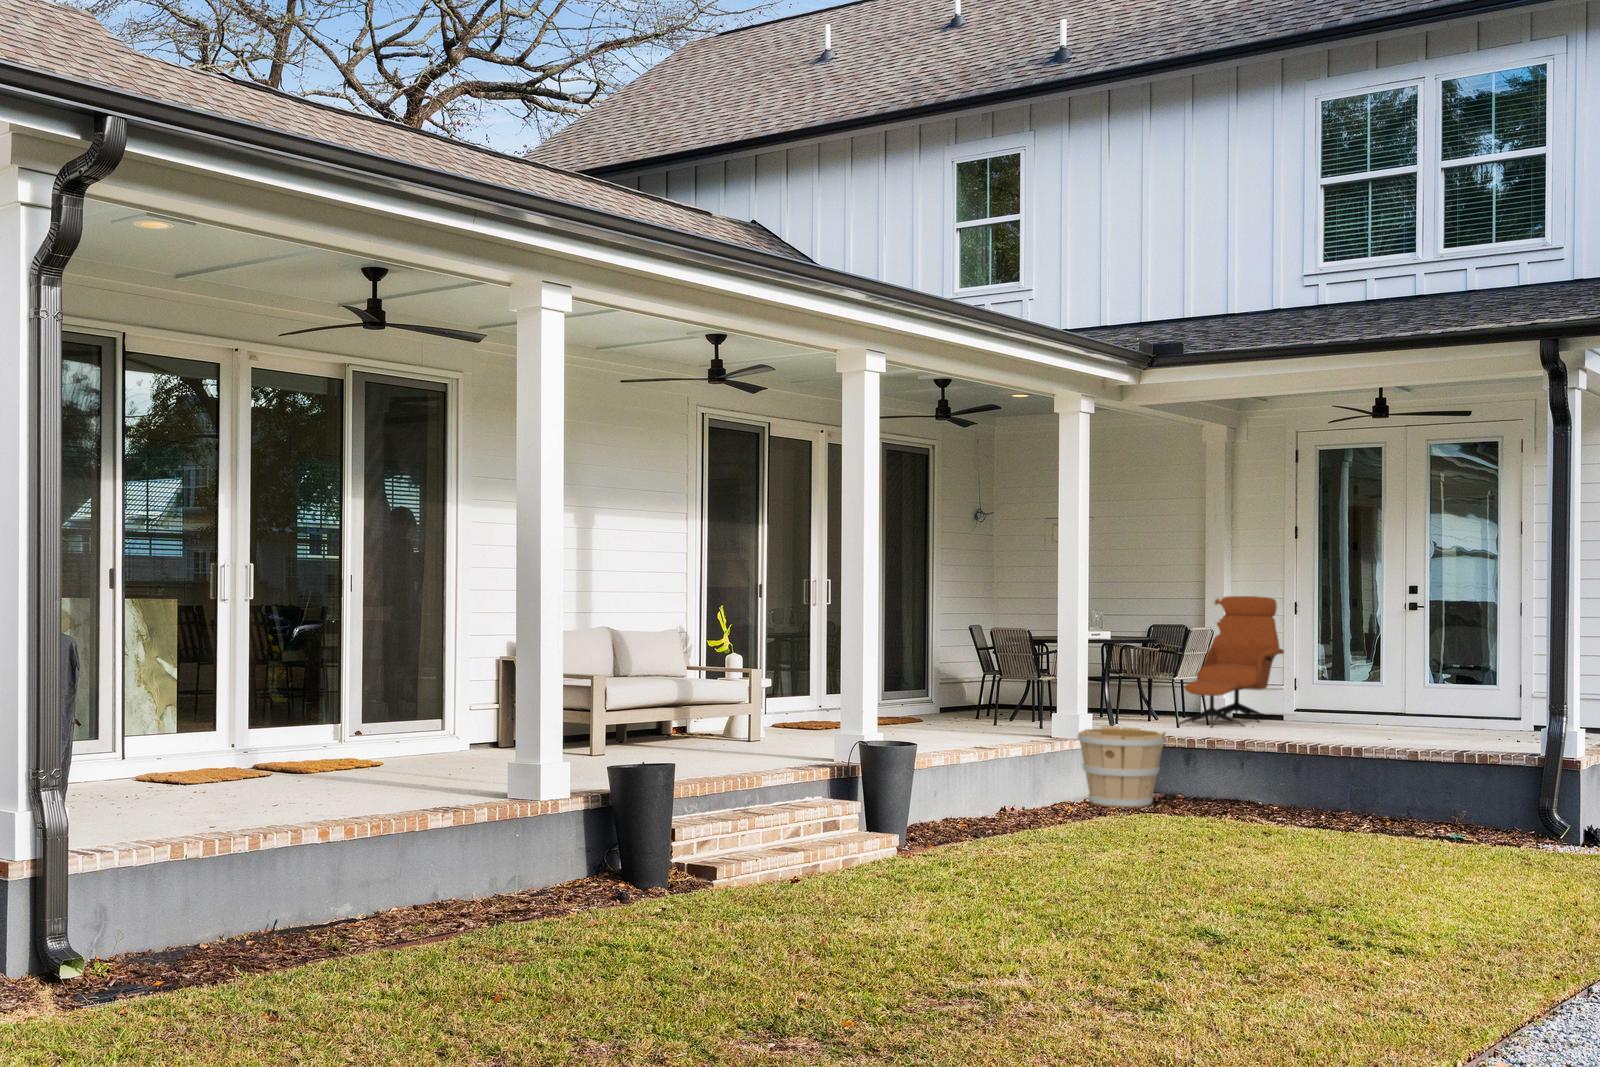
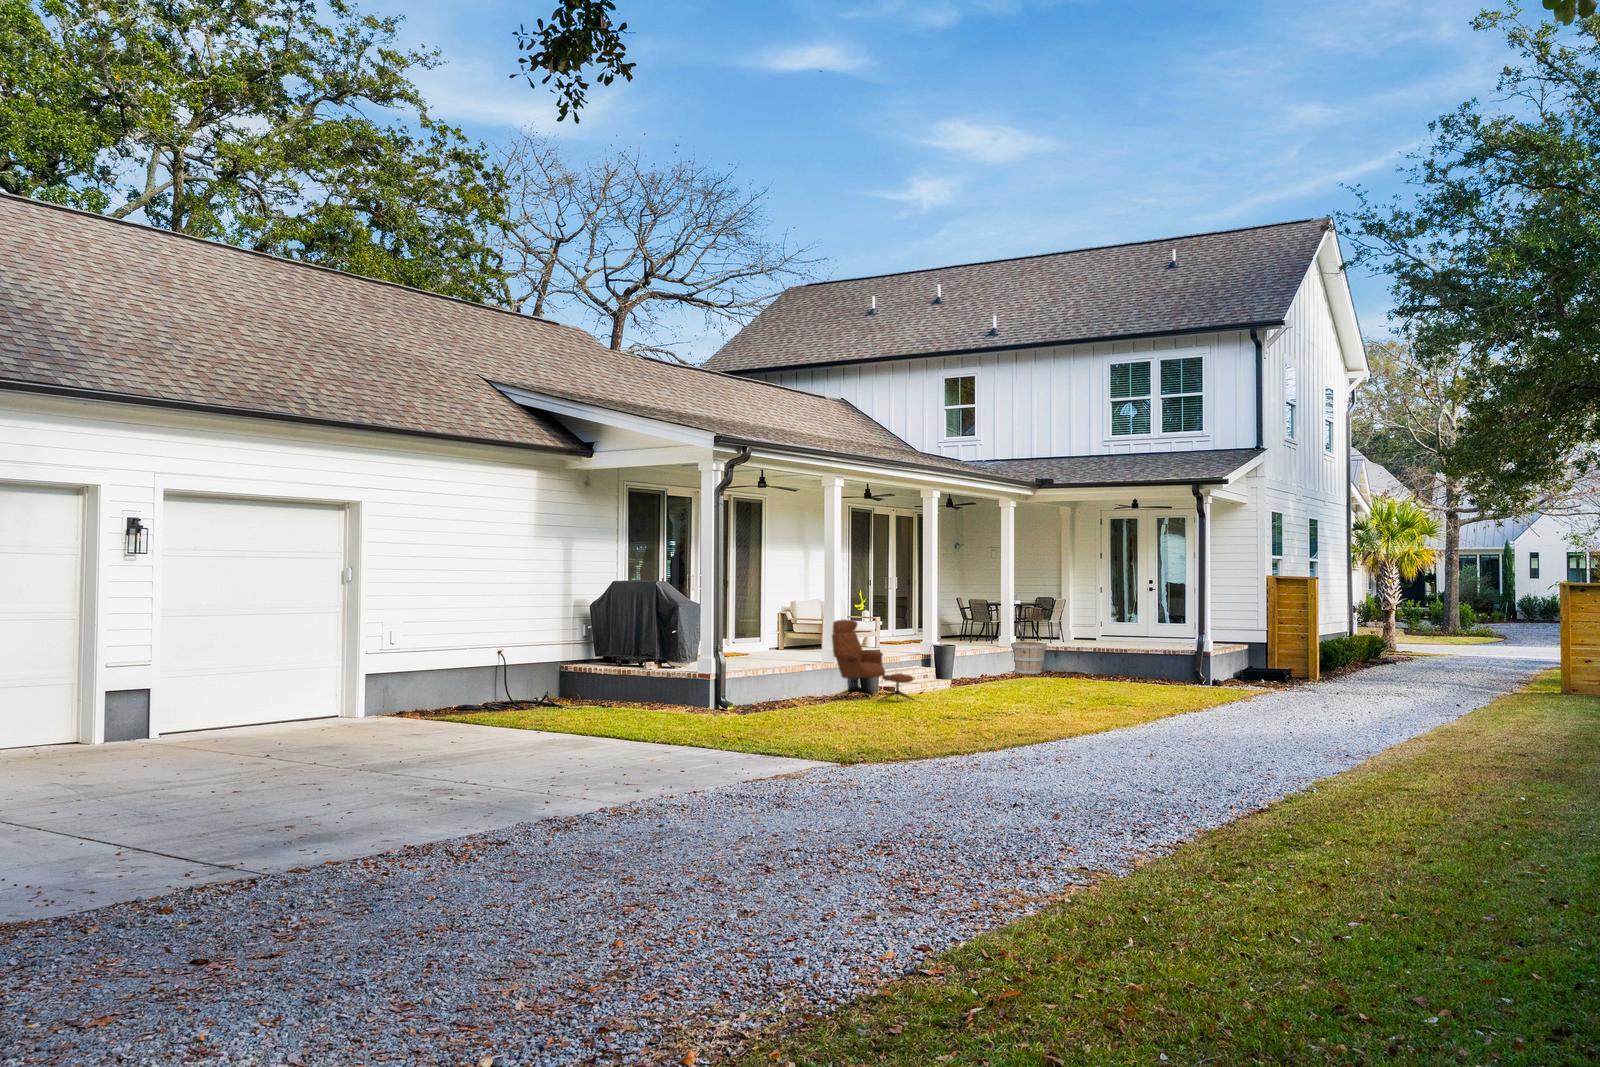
armchair: present [1180,596,1284,726] -> present [832,620,913,701]

